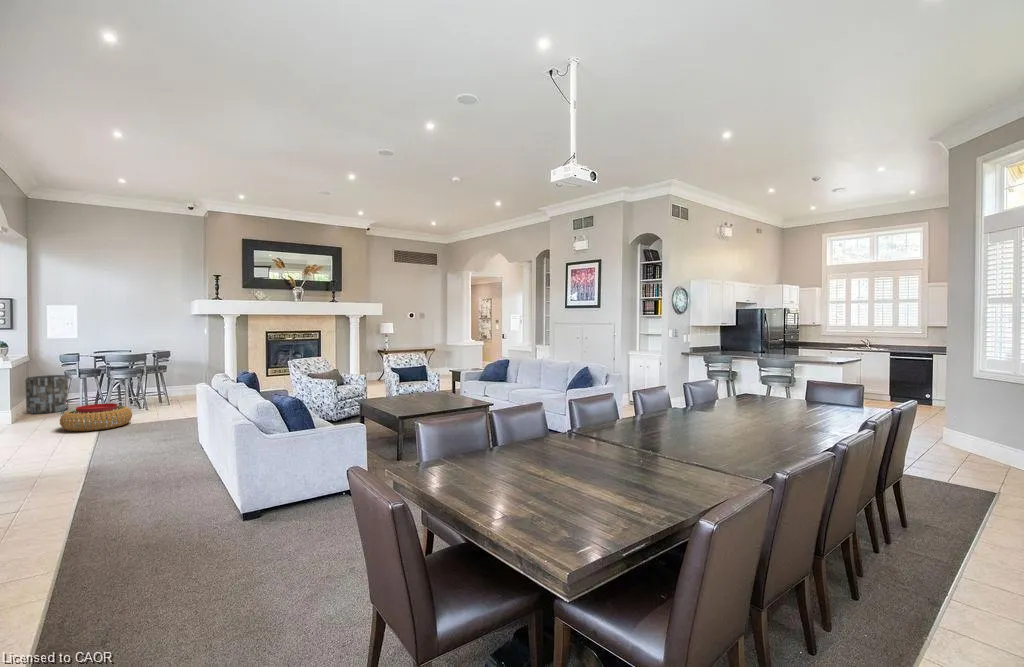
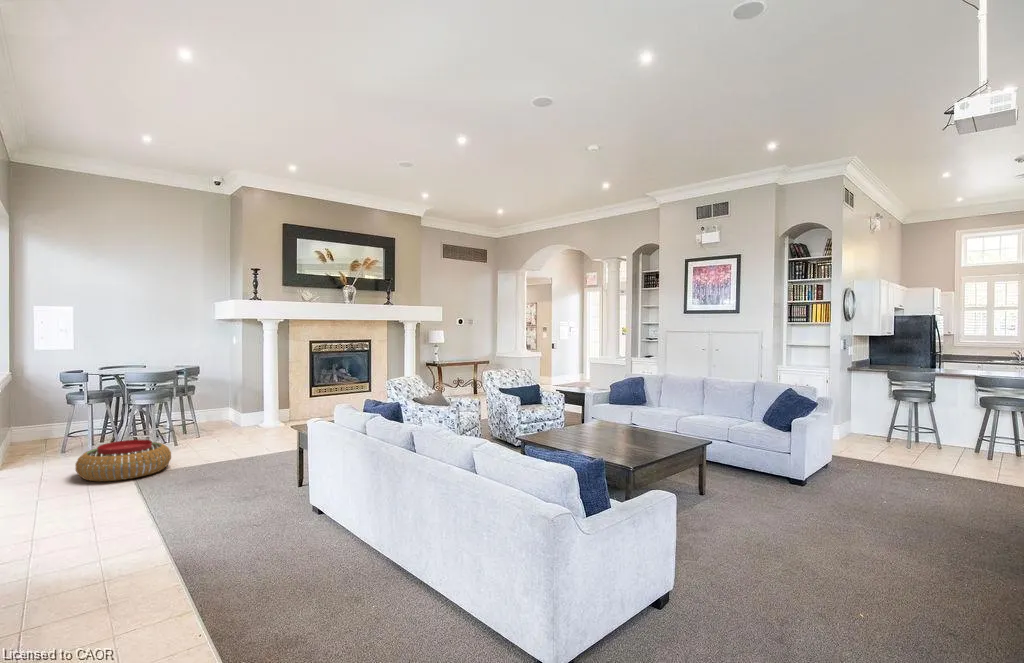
side table: present [25,375,69,414] -> none [8,399,65,453]

